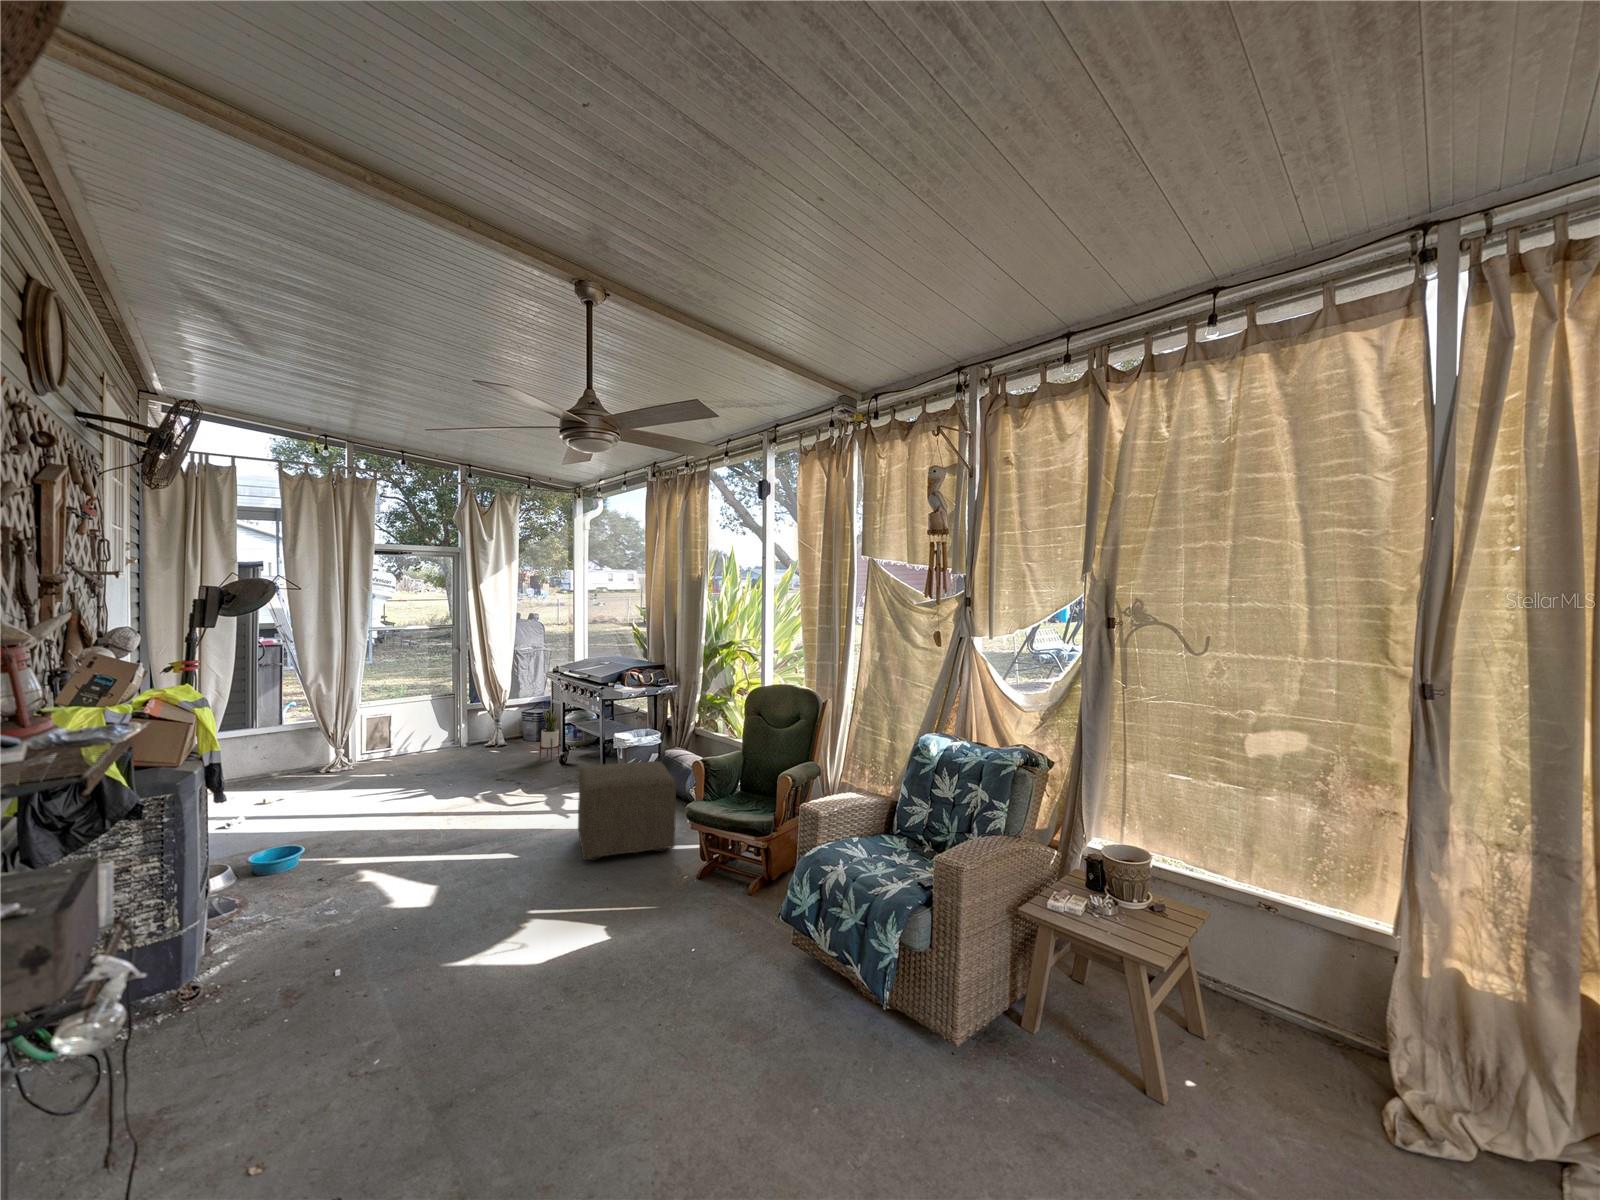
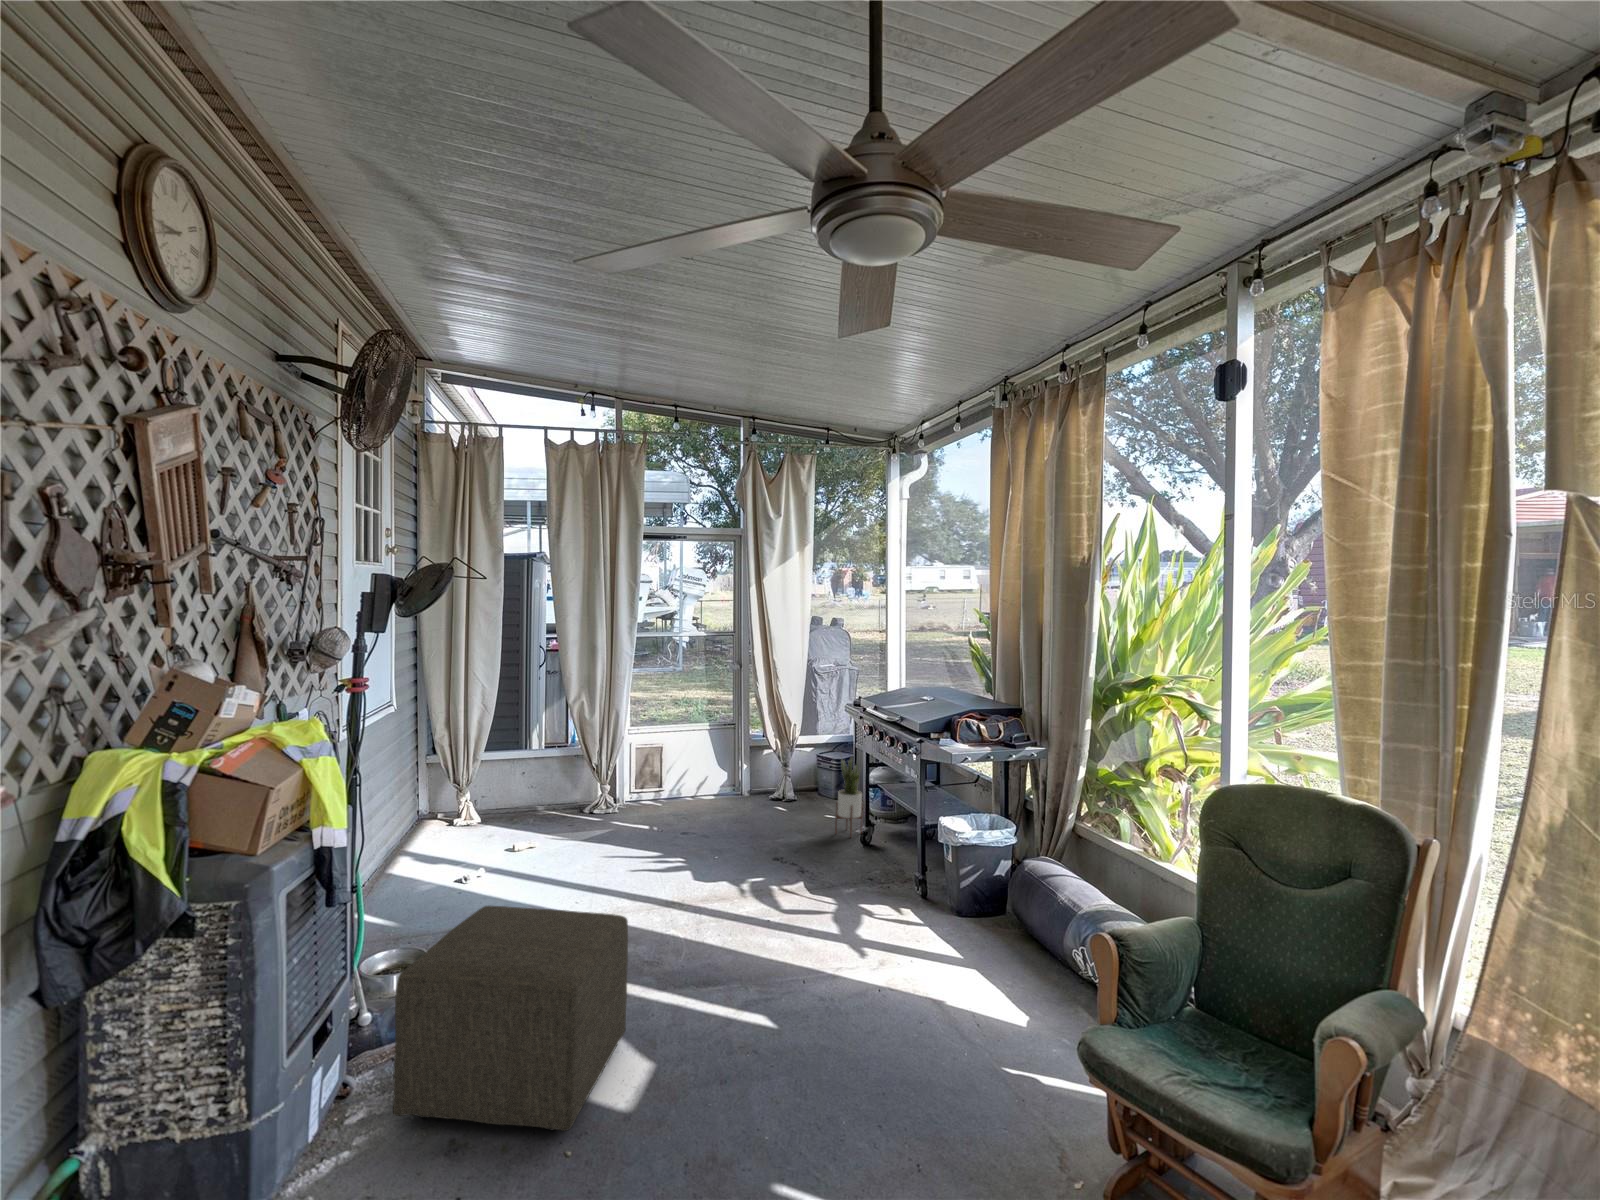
ottoman: present [578,761,676,860] -> present [393,906,628,1131]

